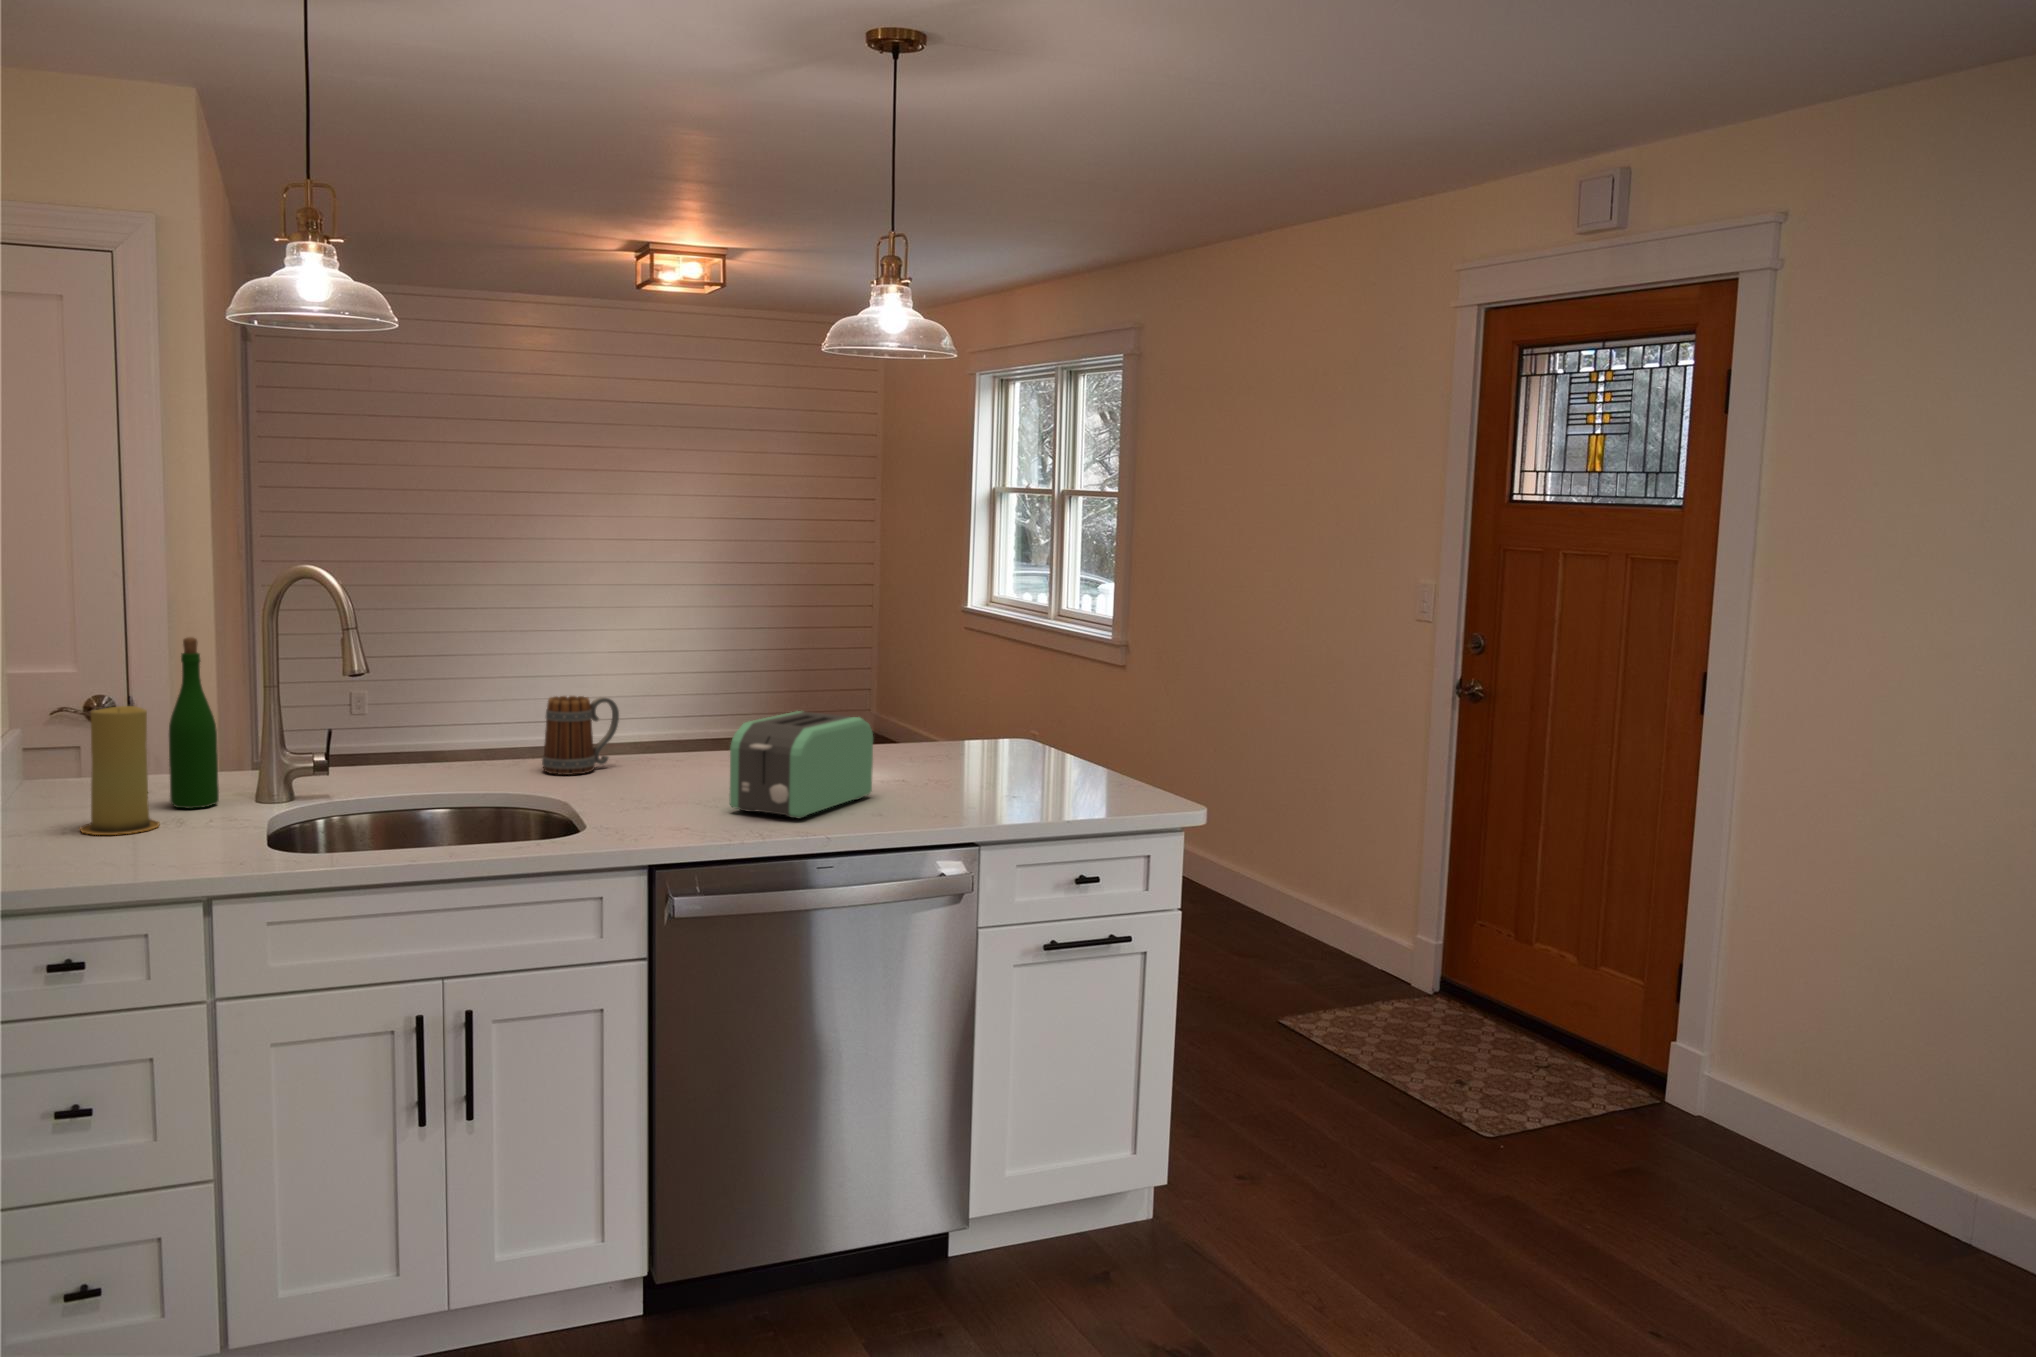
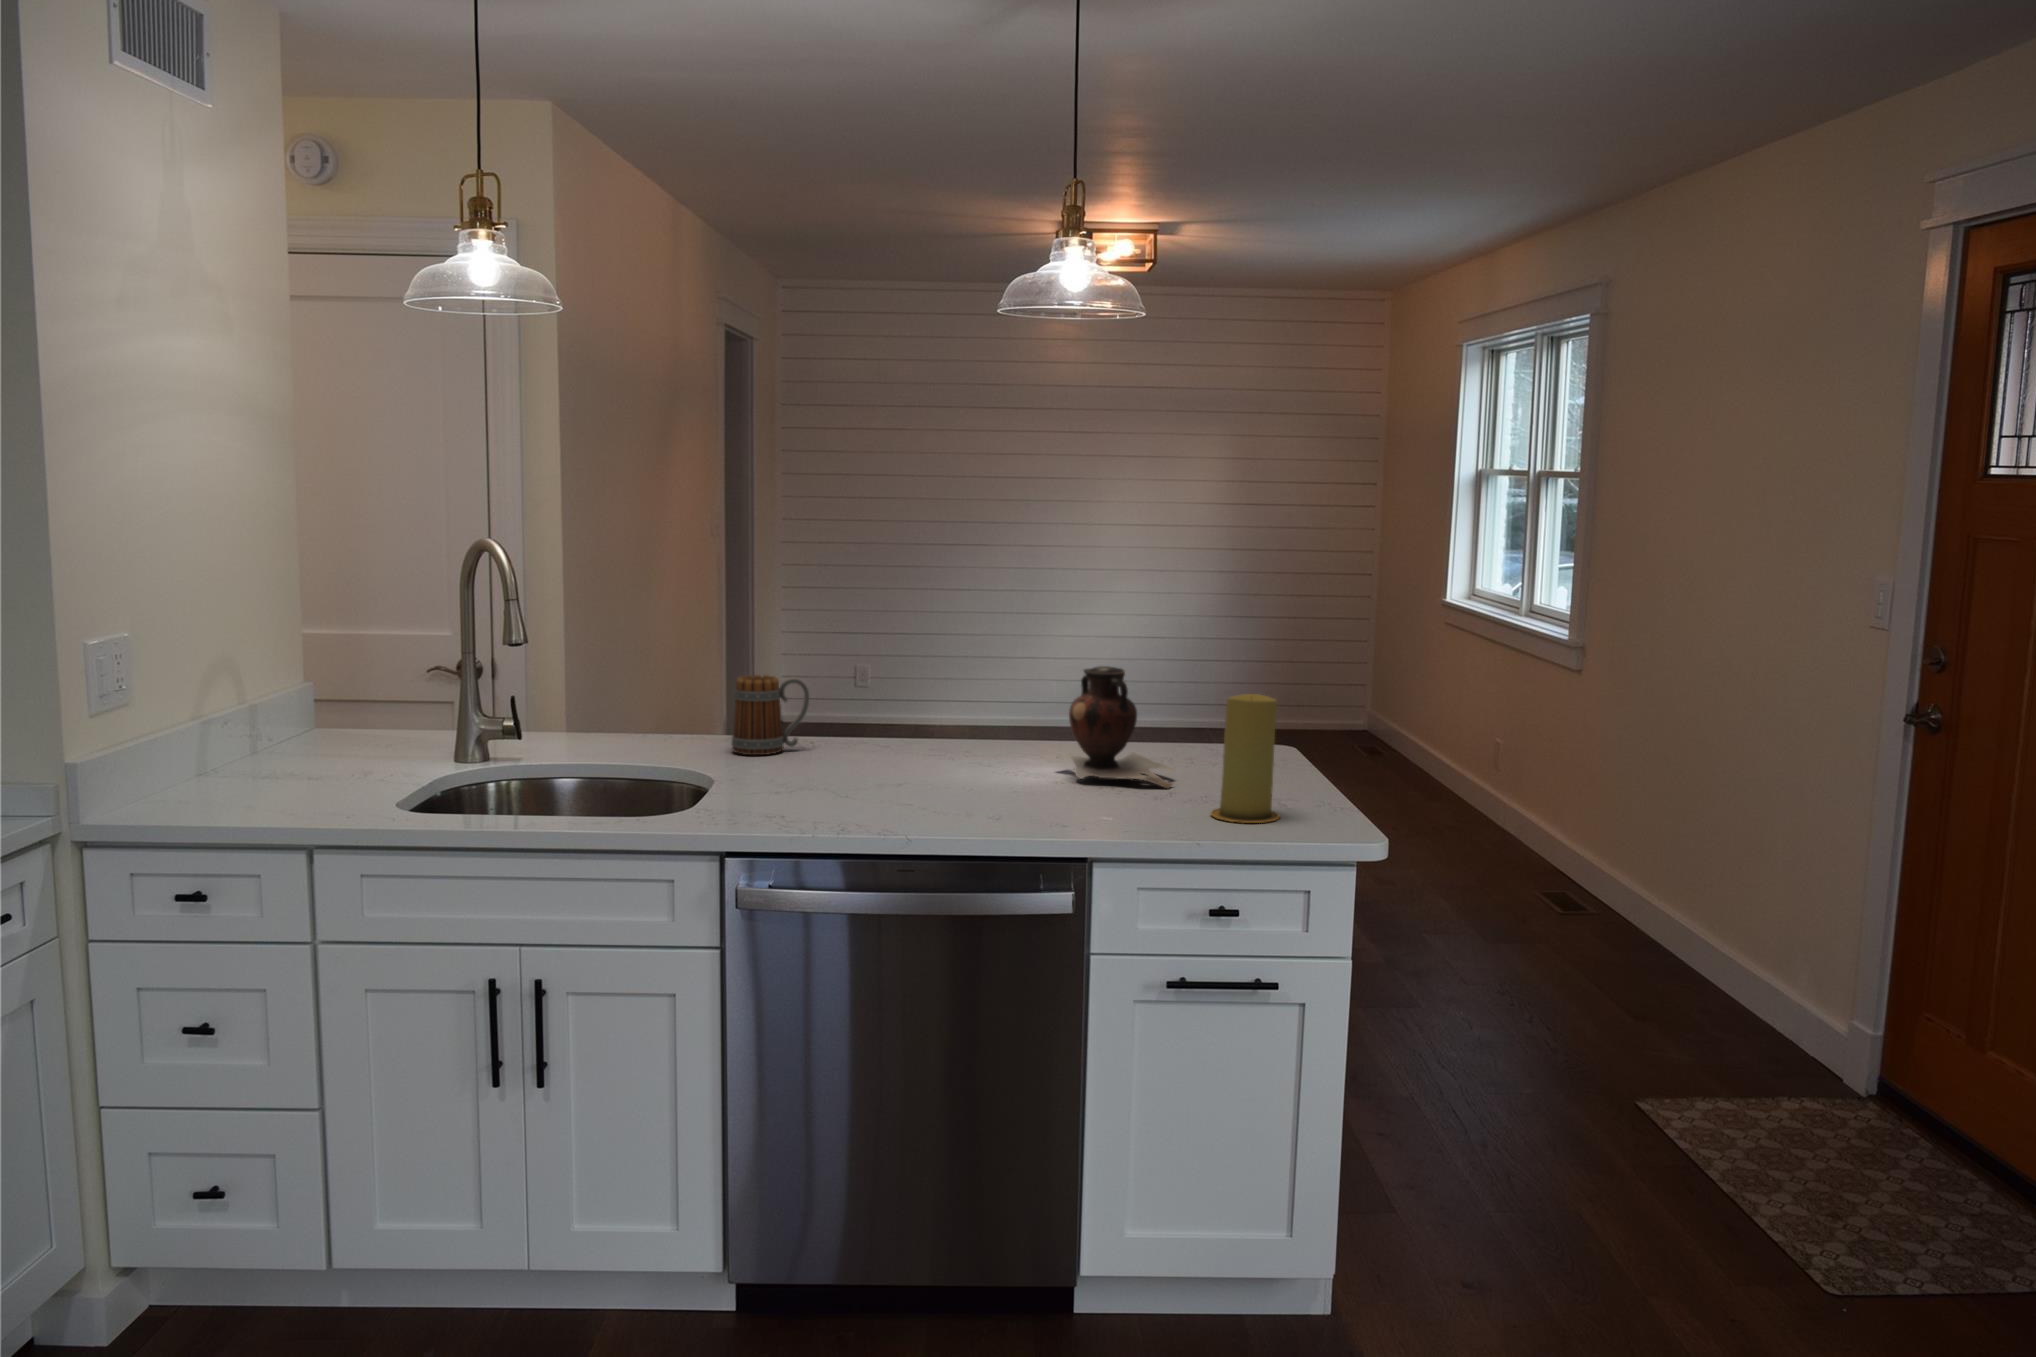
wine bottle: present [169,637,219,808] -> none [377,607,420,765]
vase: none [874,676,995,781] -> present [1066,666,1173,788]
candle: present [80,706,159,835] -> present [1211,694,1280,823]
toaster: present [730,711,873,819] -> none [836,699,1008,814]

